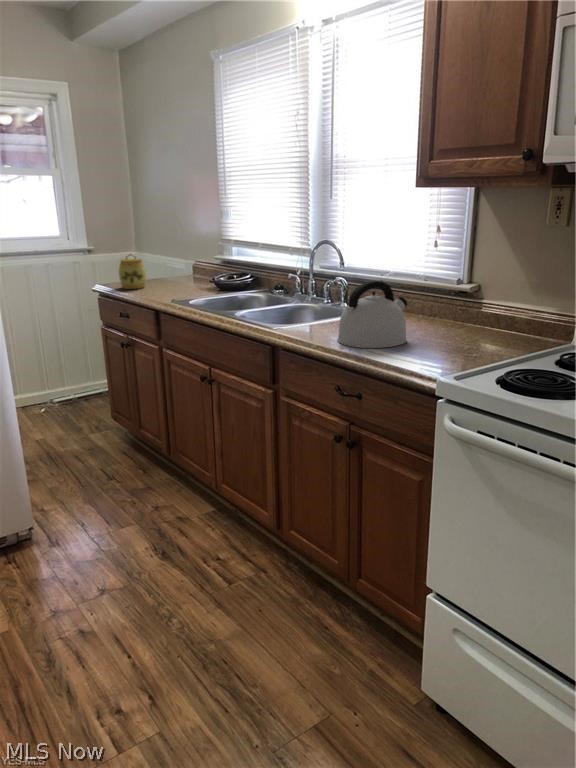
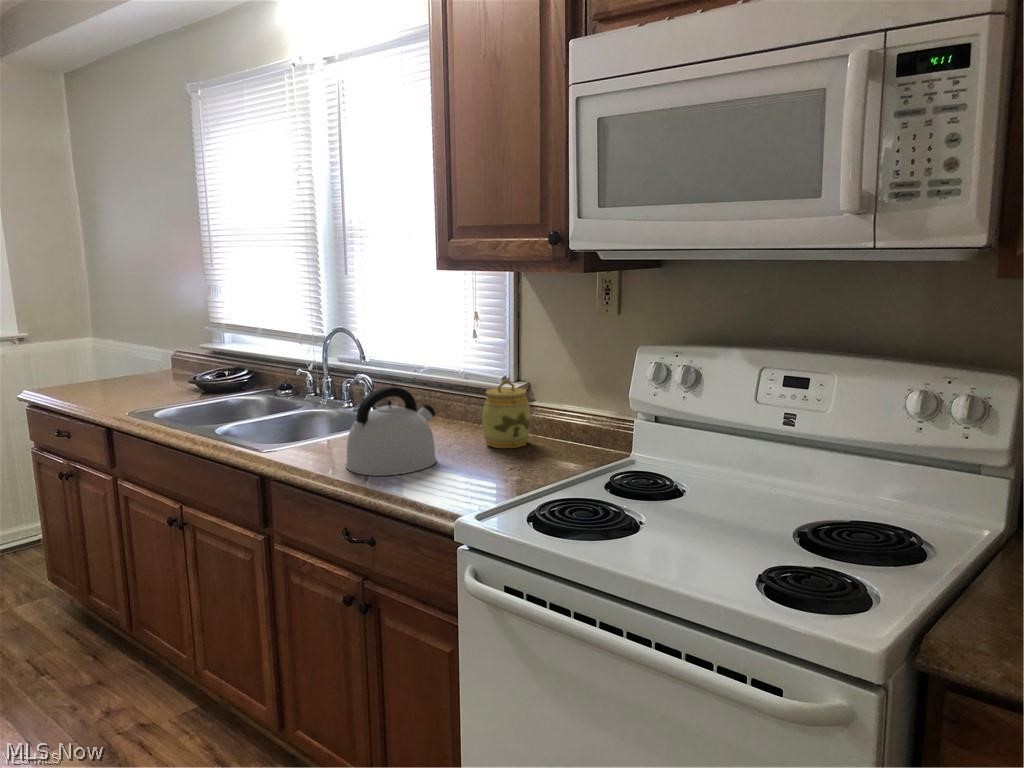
jar: present [119,254,146,289] -> present [482,380,530,448]

